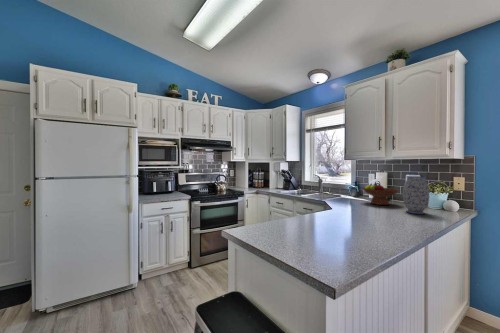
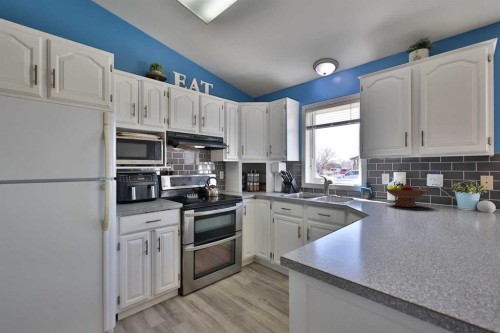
vase: present [403,176,429,214] -> none [440,174,471,216]

